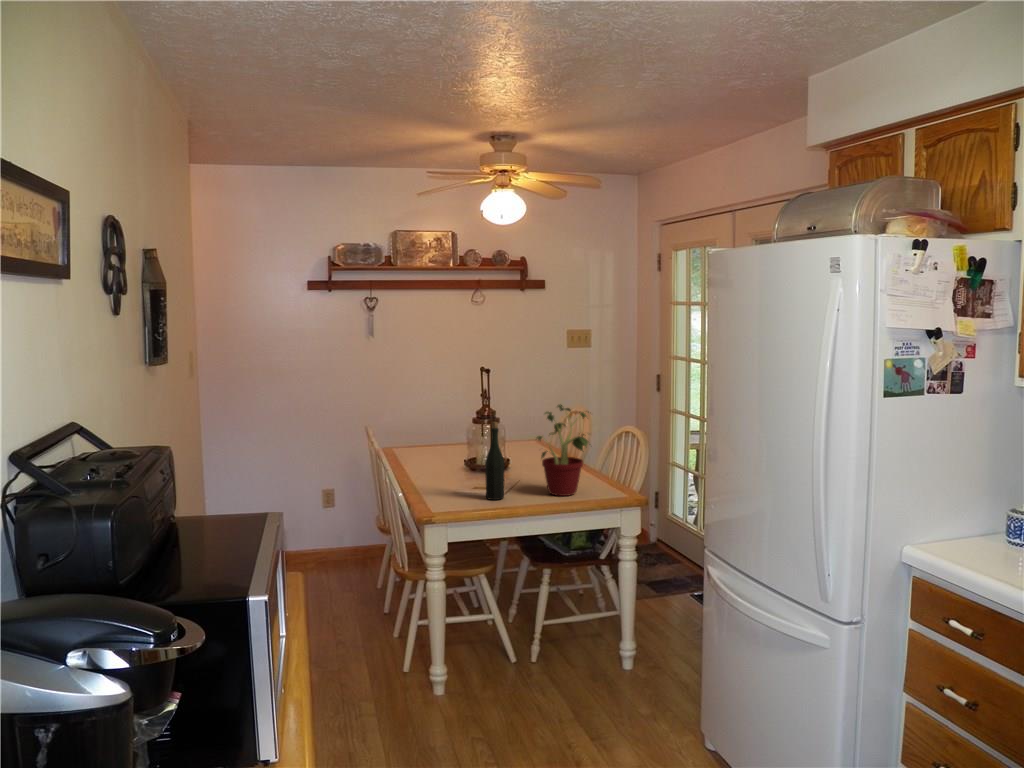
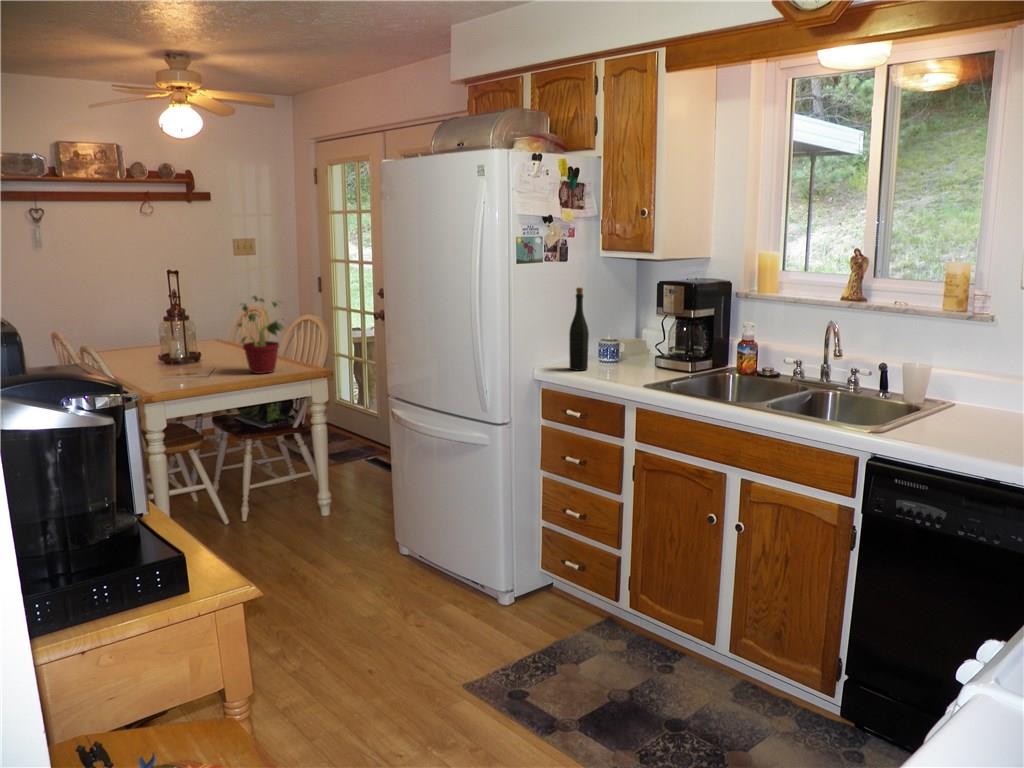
bottle: present [485,422,504,500] -> present [569,287,589,370]

